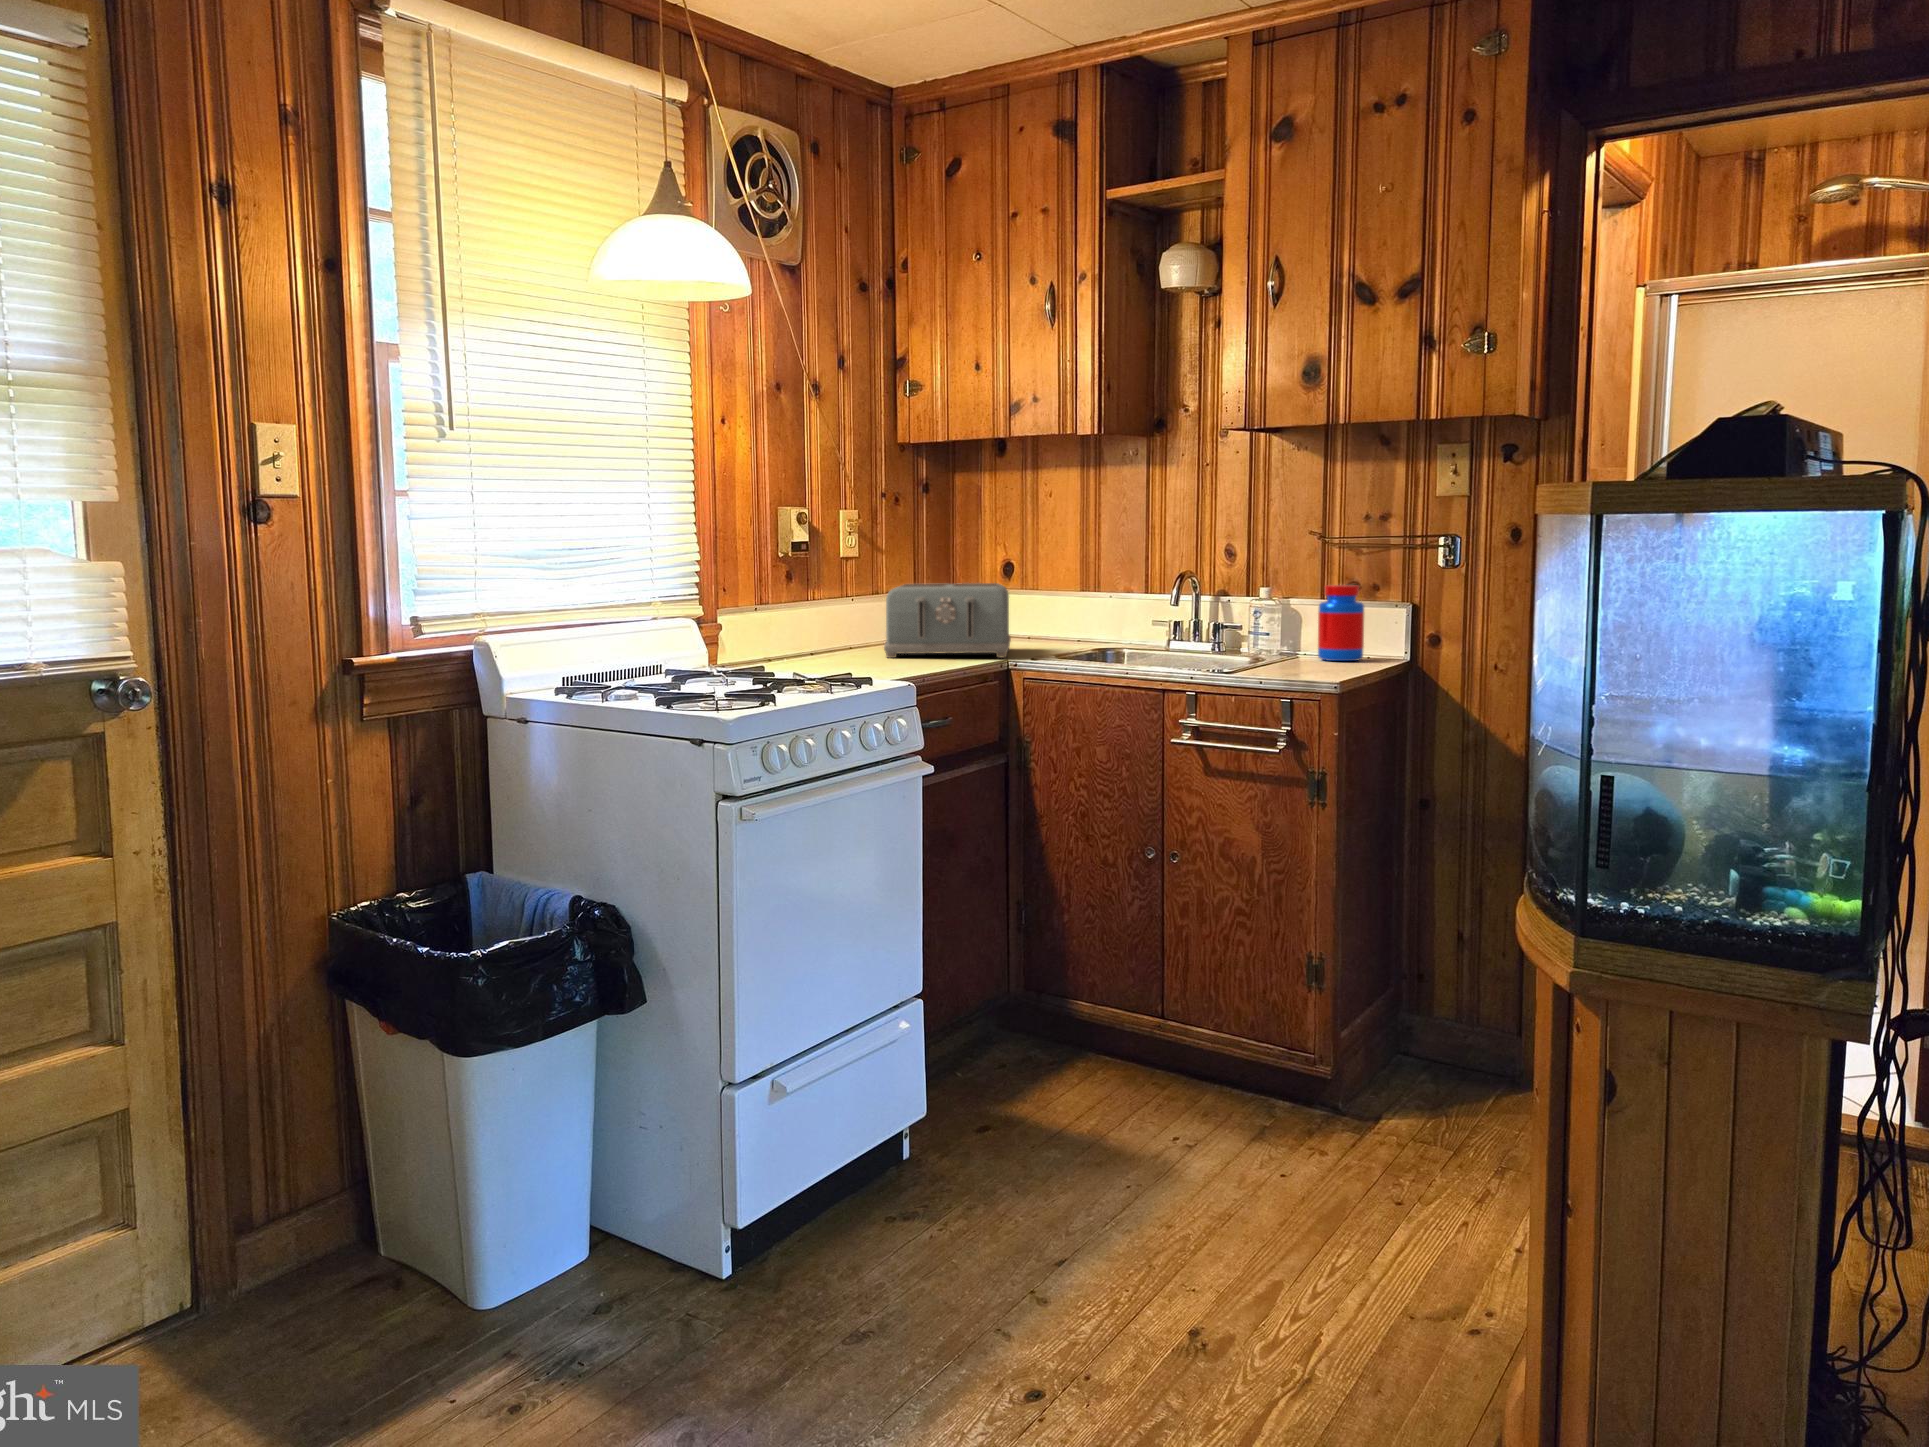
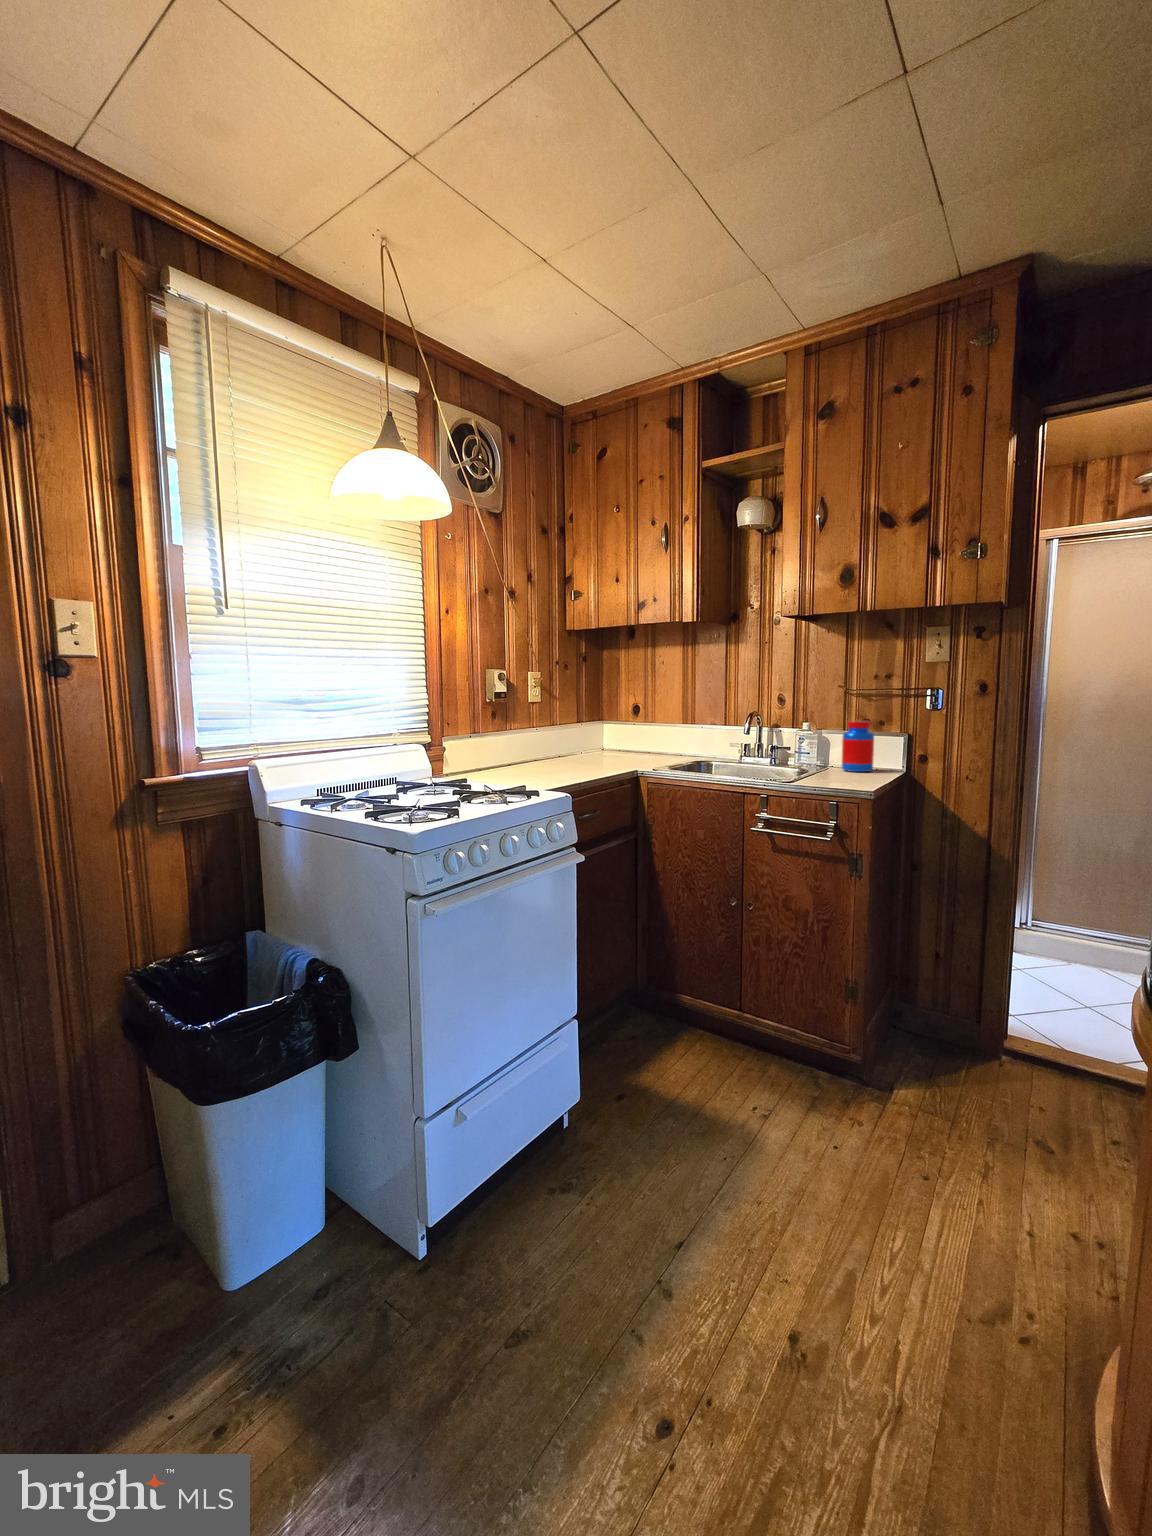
toaster: present [884,583,1011,658] -> none [555,719,637,769]

